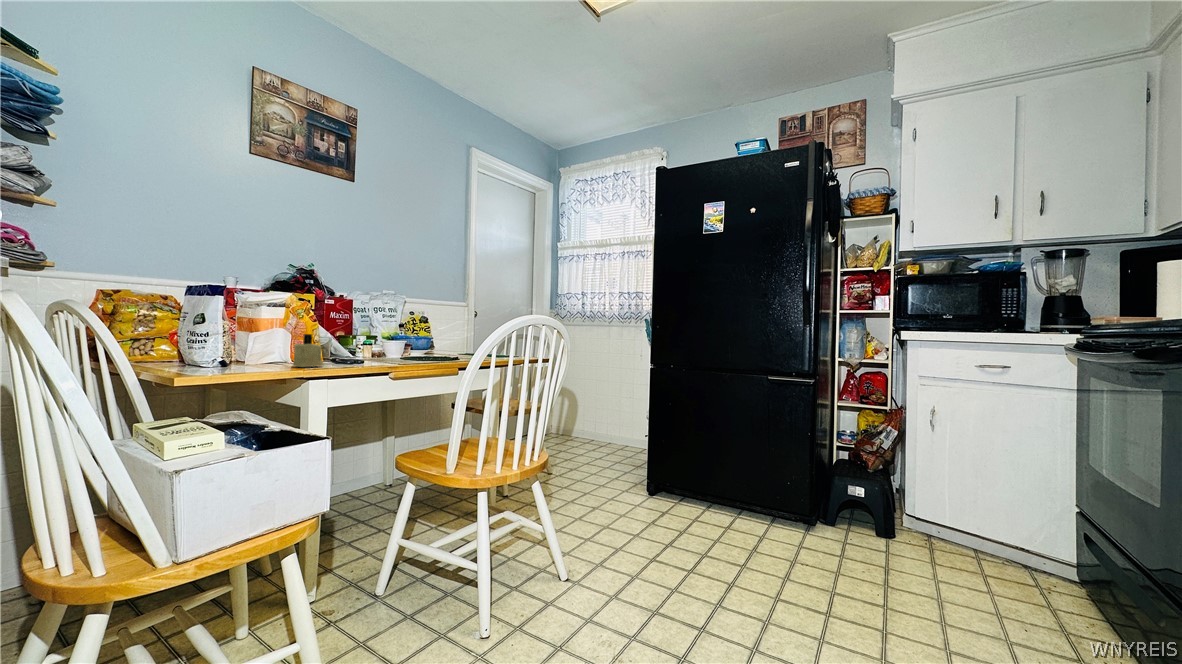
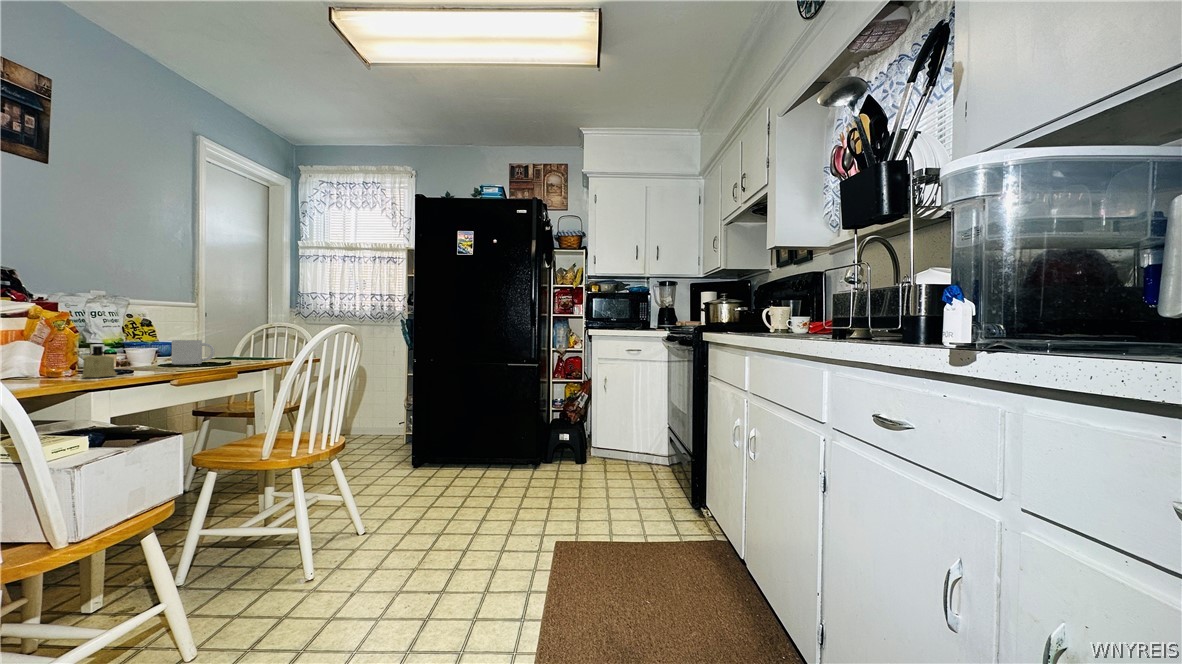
mug: none [405,333,441,357] -> present [172,340,215,364]

